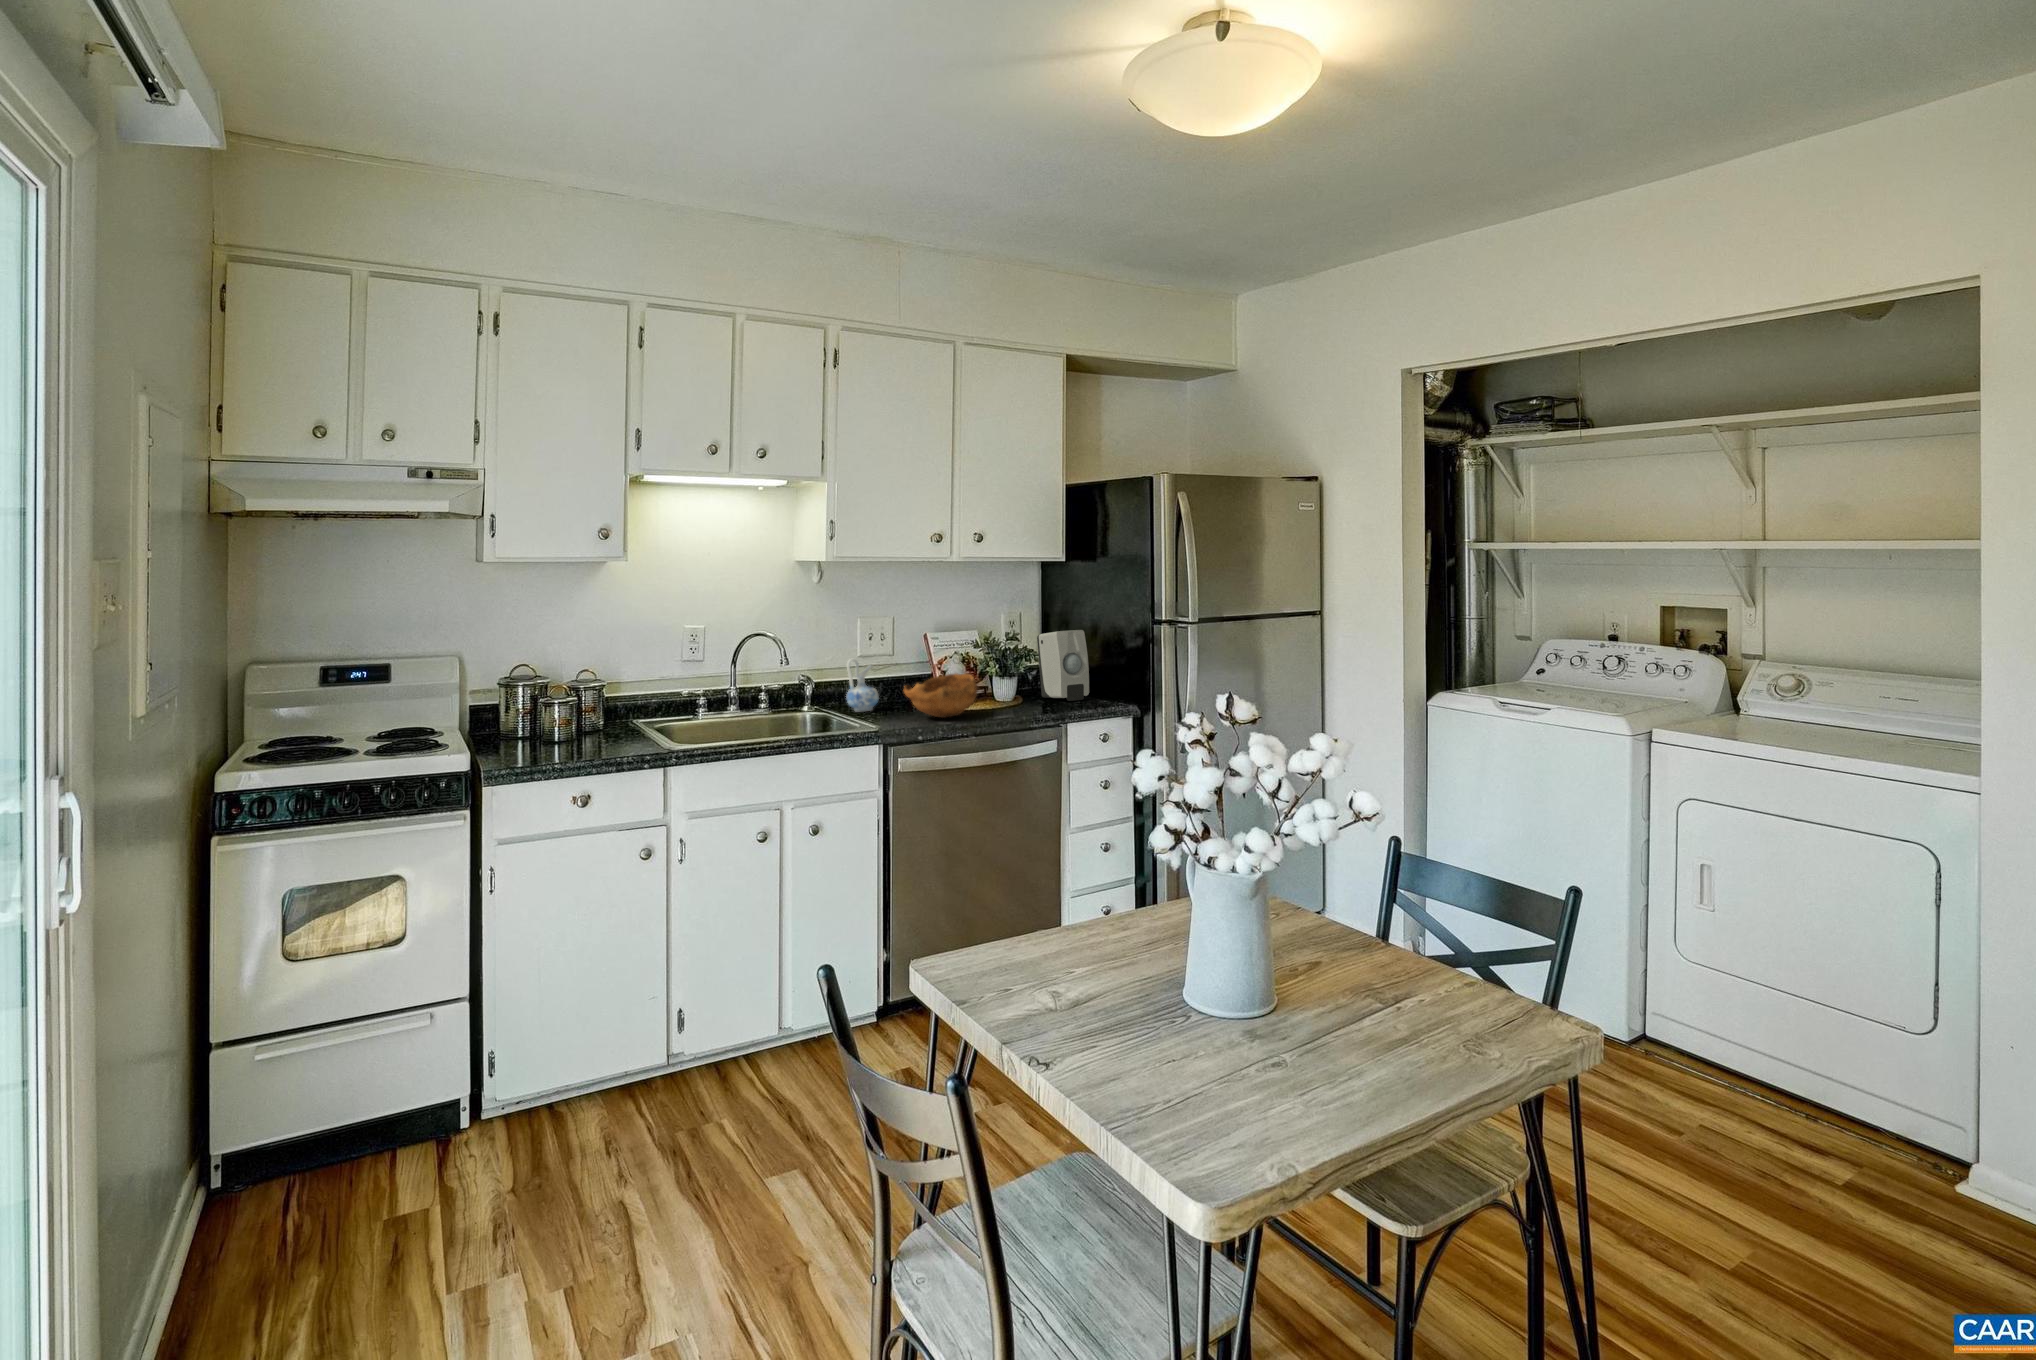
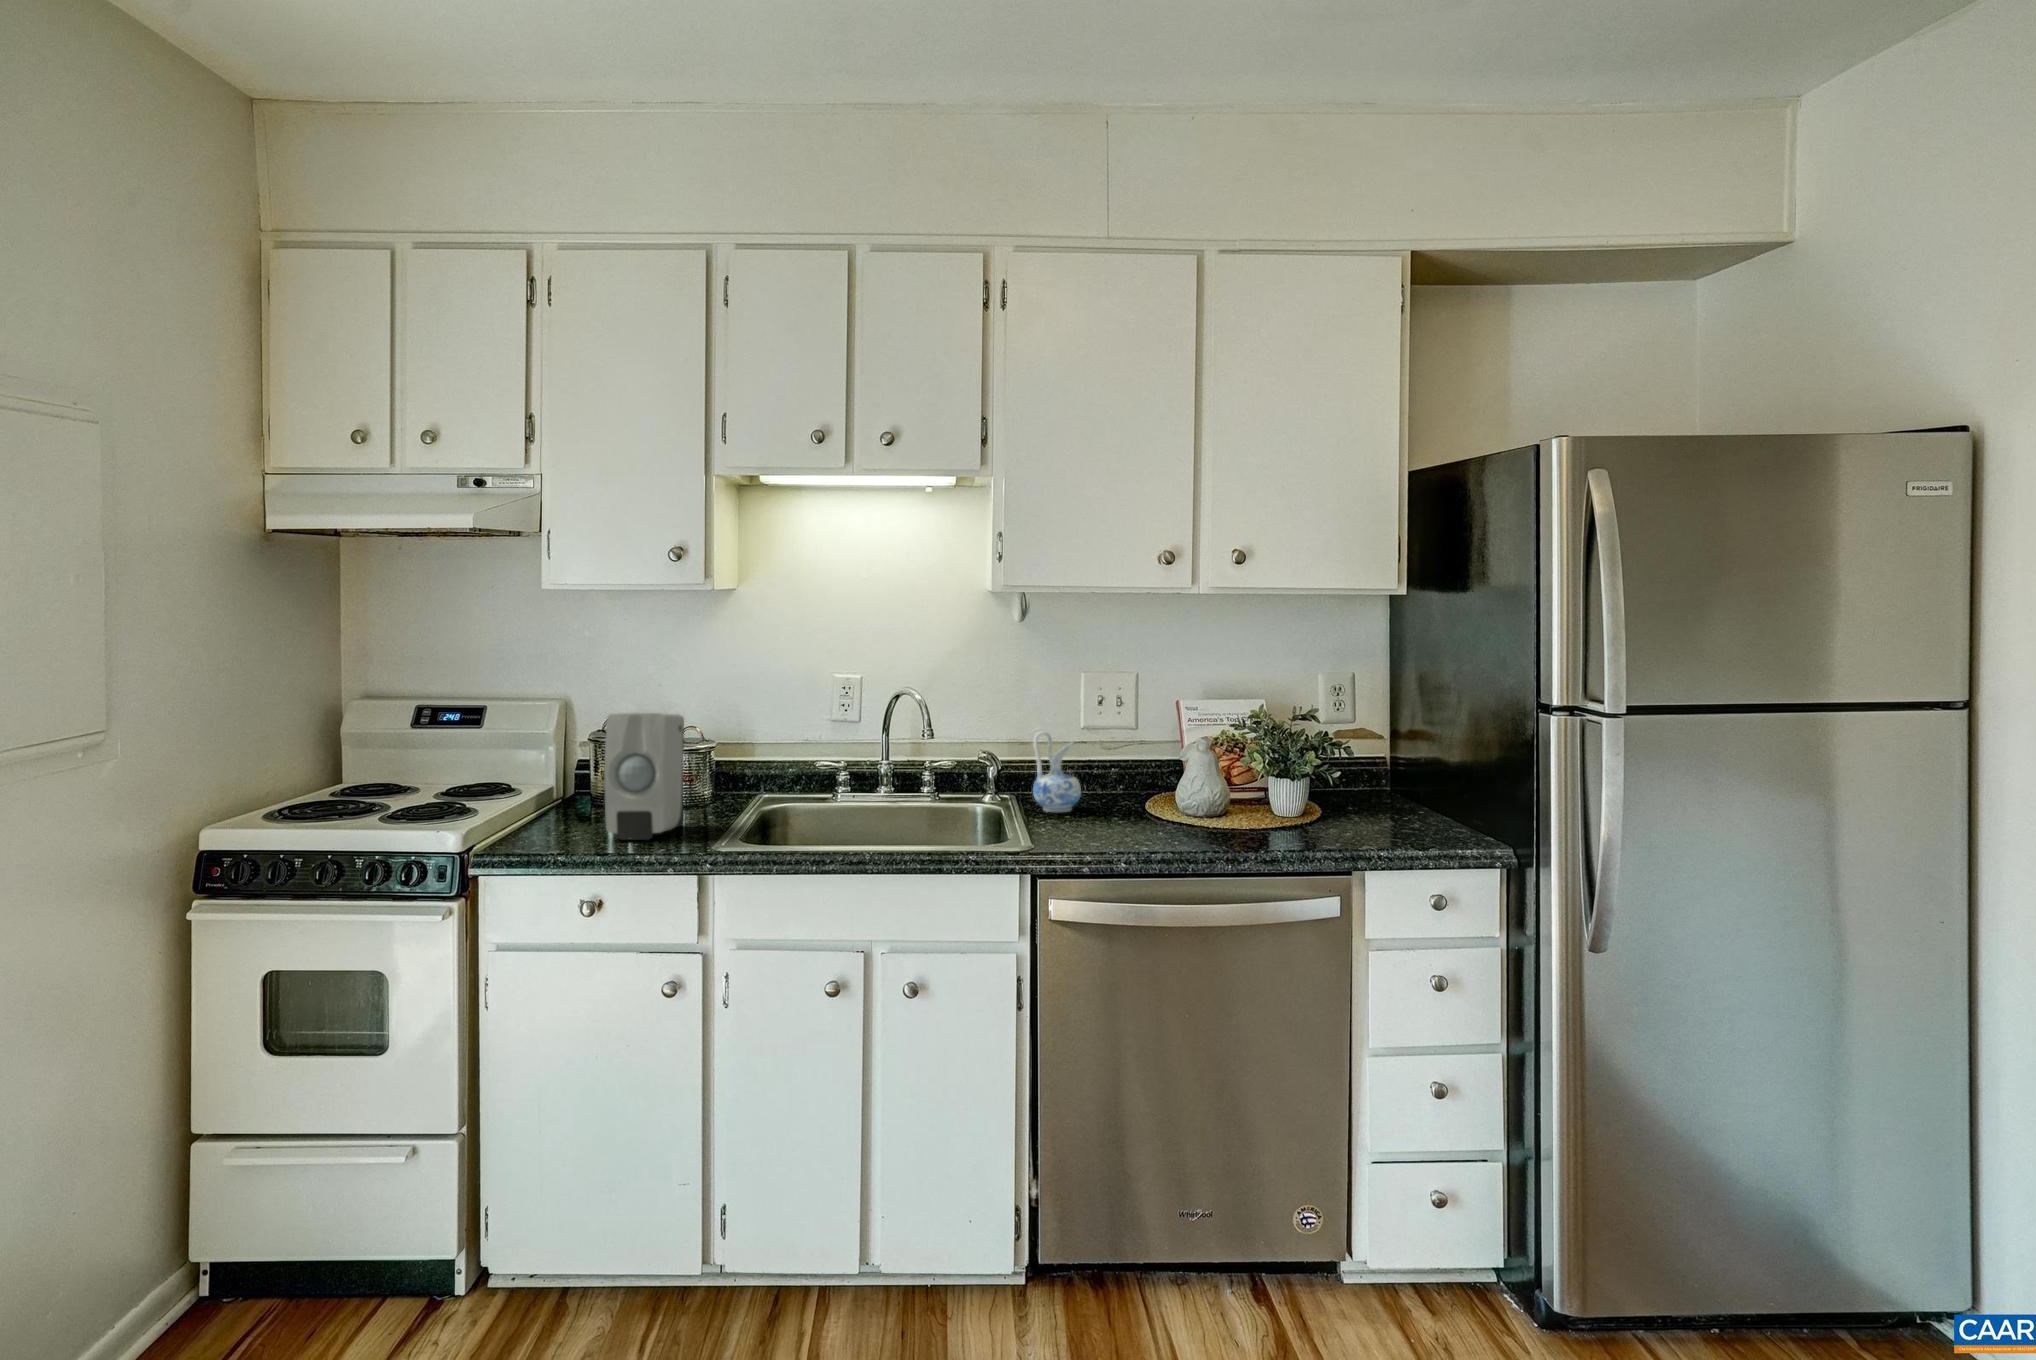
soap dispenser: present [1037,630,1089,701] -> present [604,713,684,840]
wooden bowl: present [904,673,977,718] -> none [1089,767,1212,838]

